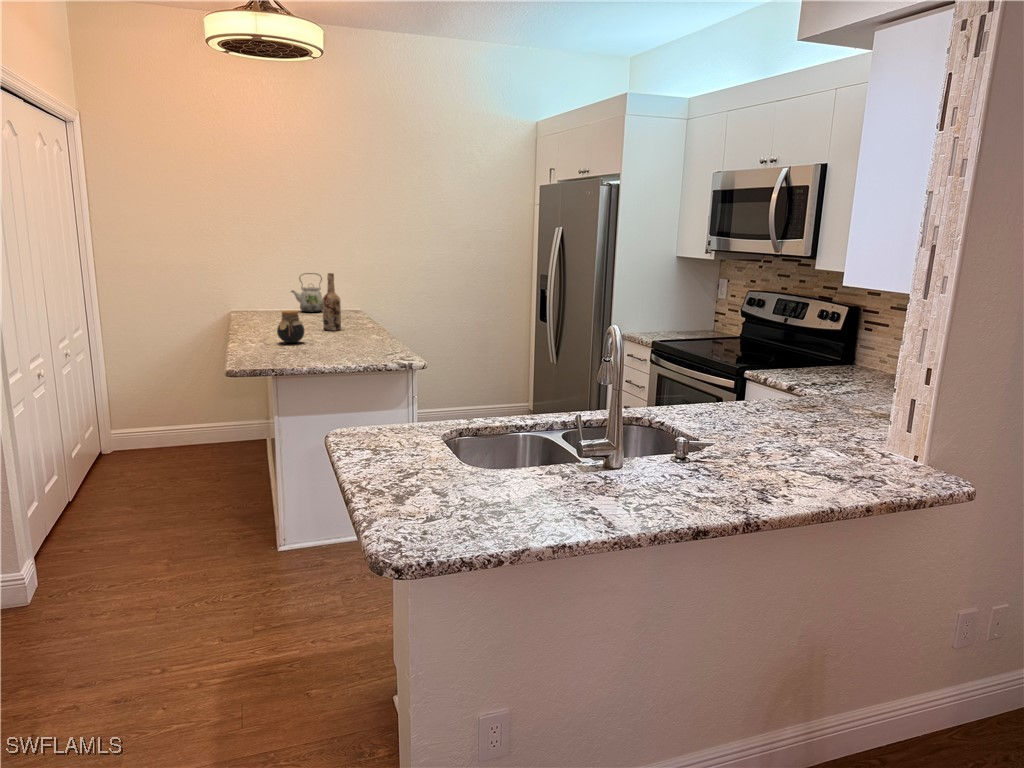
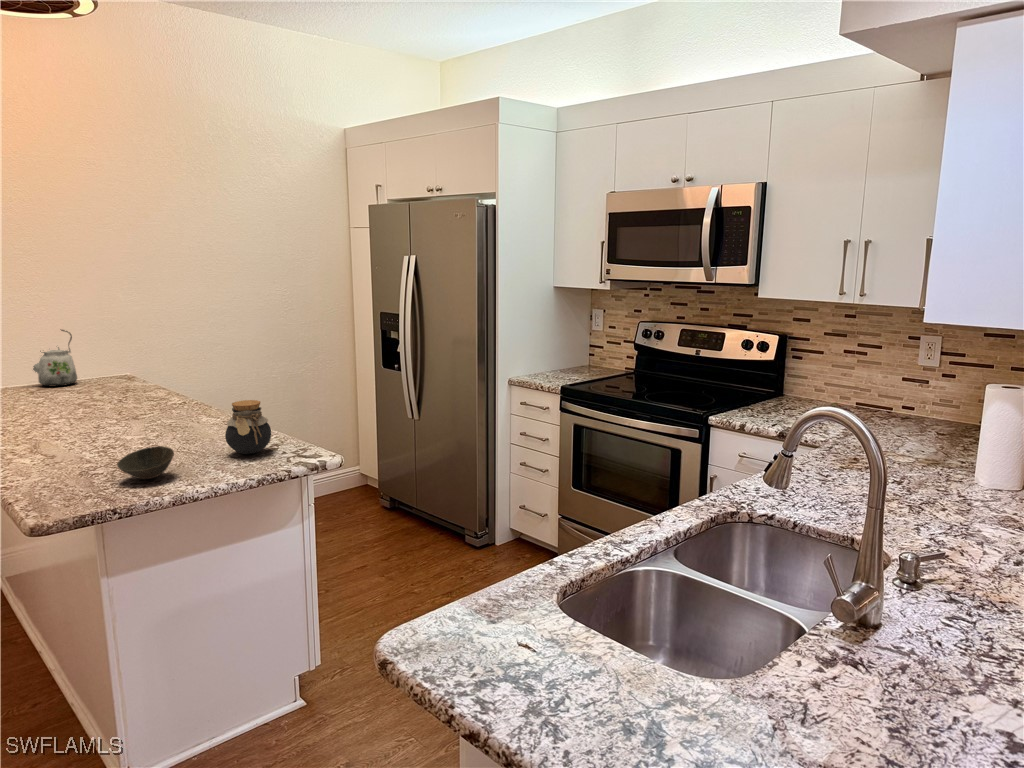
wine bottle: present [322,273,341,331] -> none [109,331,141,416]
jar: present [277,311,304,343] -> present [225,400,271,454]
bowl: none [261,341,322,365] -> present [117,446,174,479]

